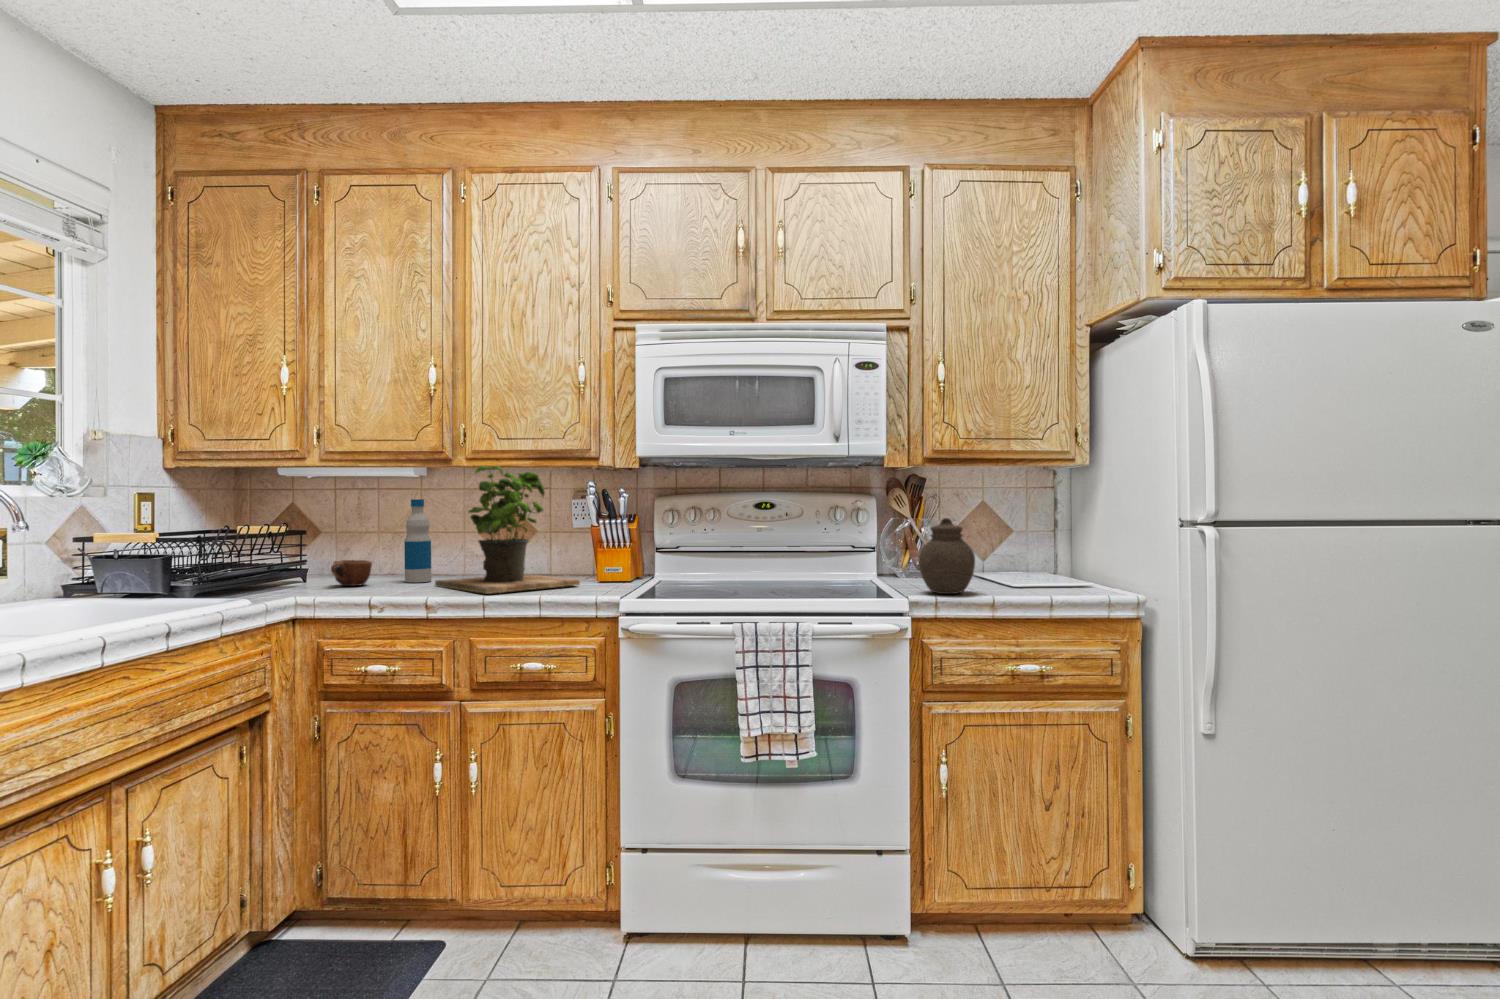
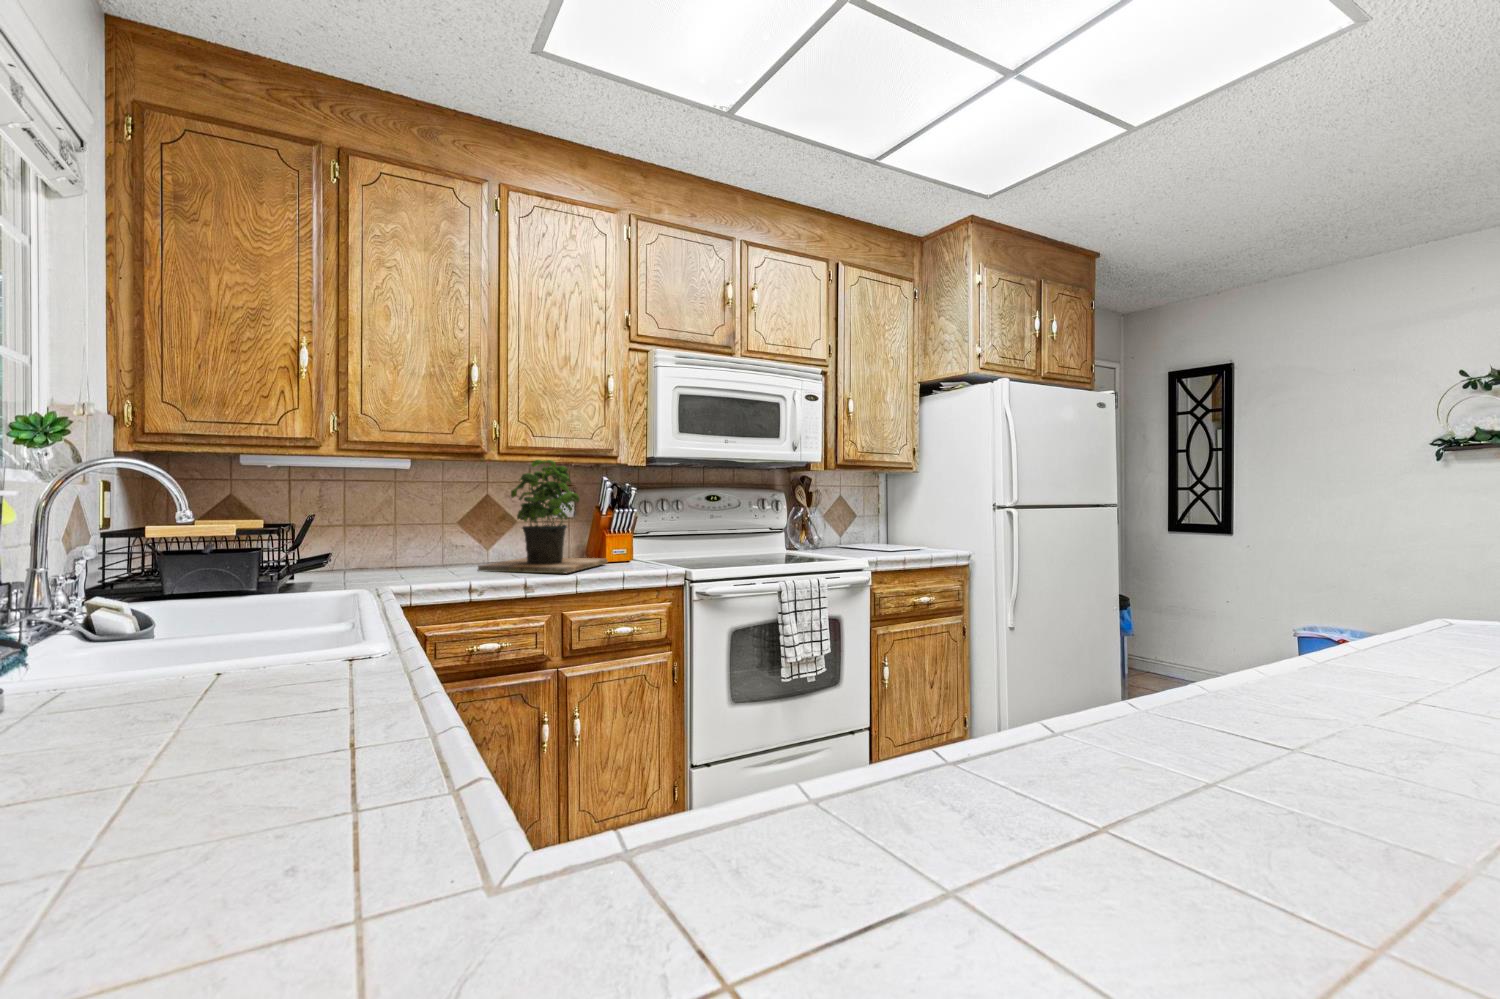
bottle: present [404,499,431,582] -> none [429,490,455,570]
jar: present [919,518,975,594] -> none [856,504,893,555]
mug: present [331,560,372,586] -> none [374,550,413,576]

